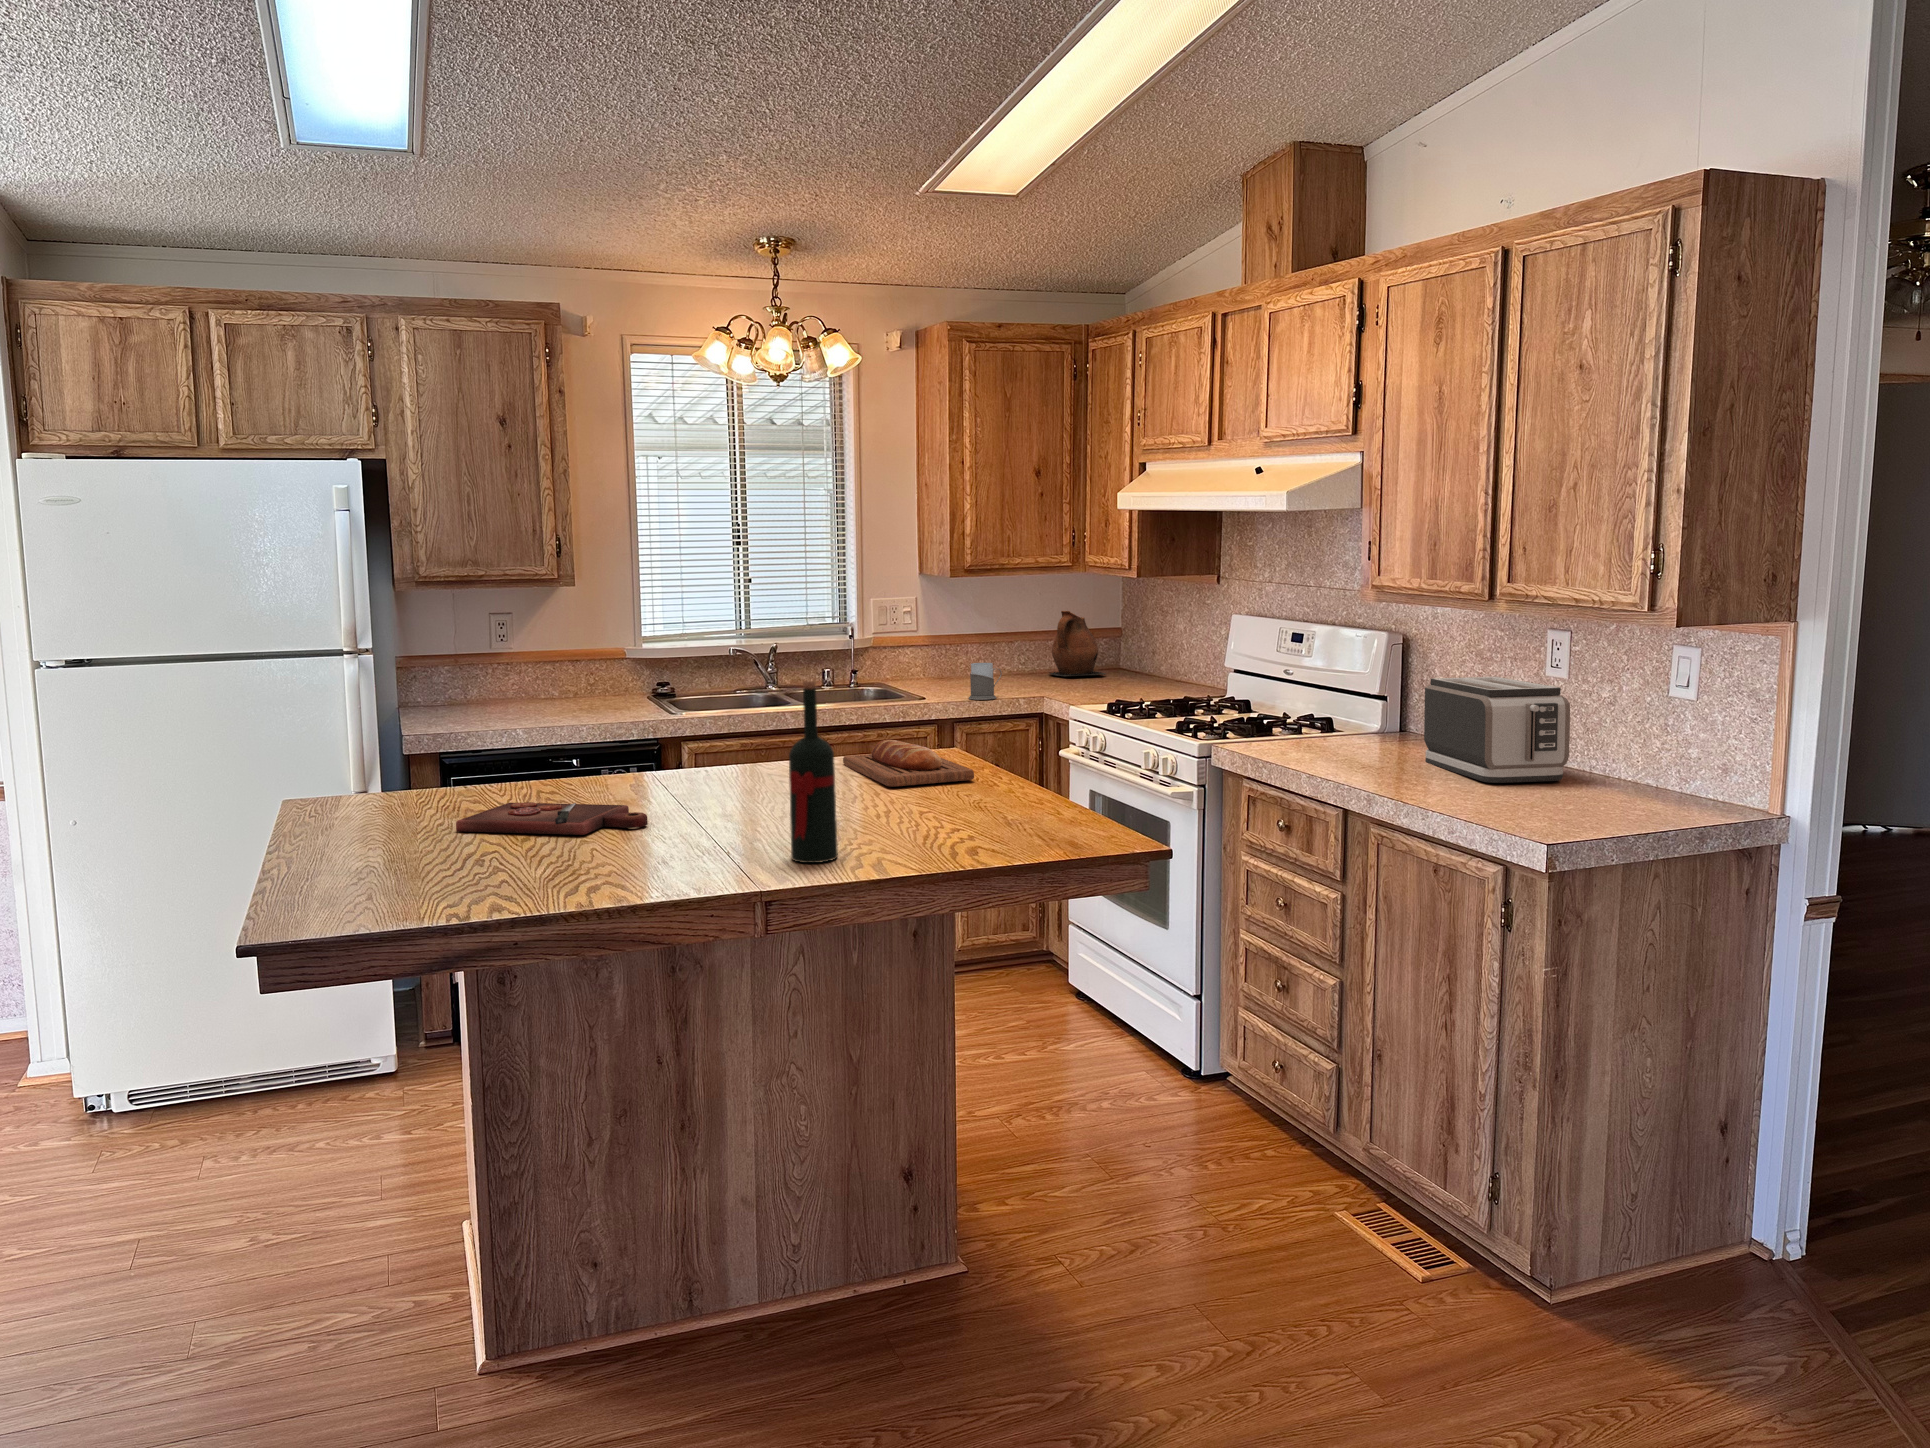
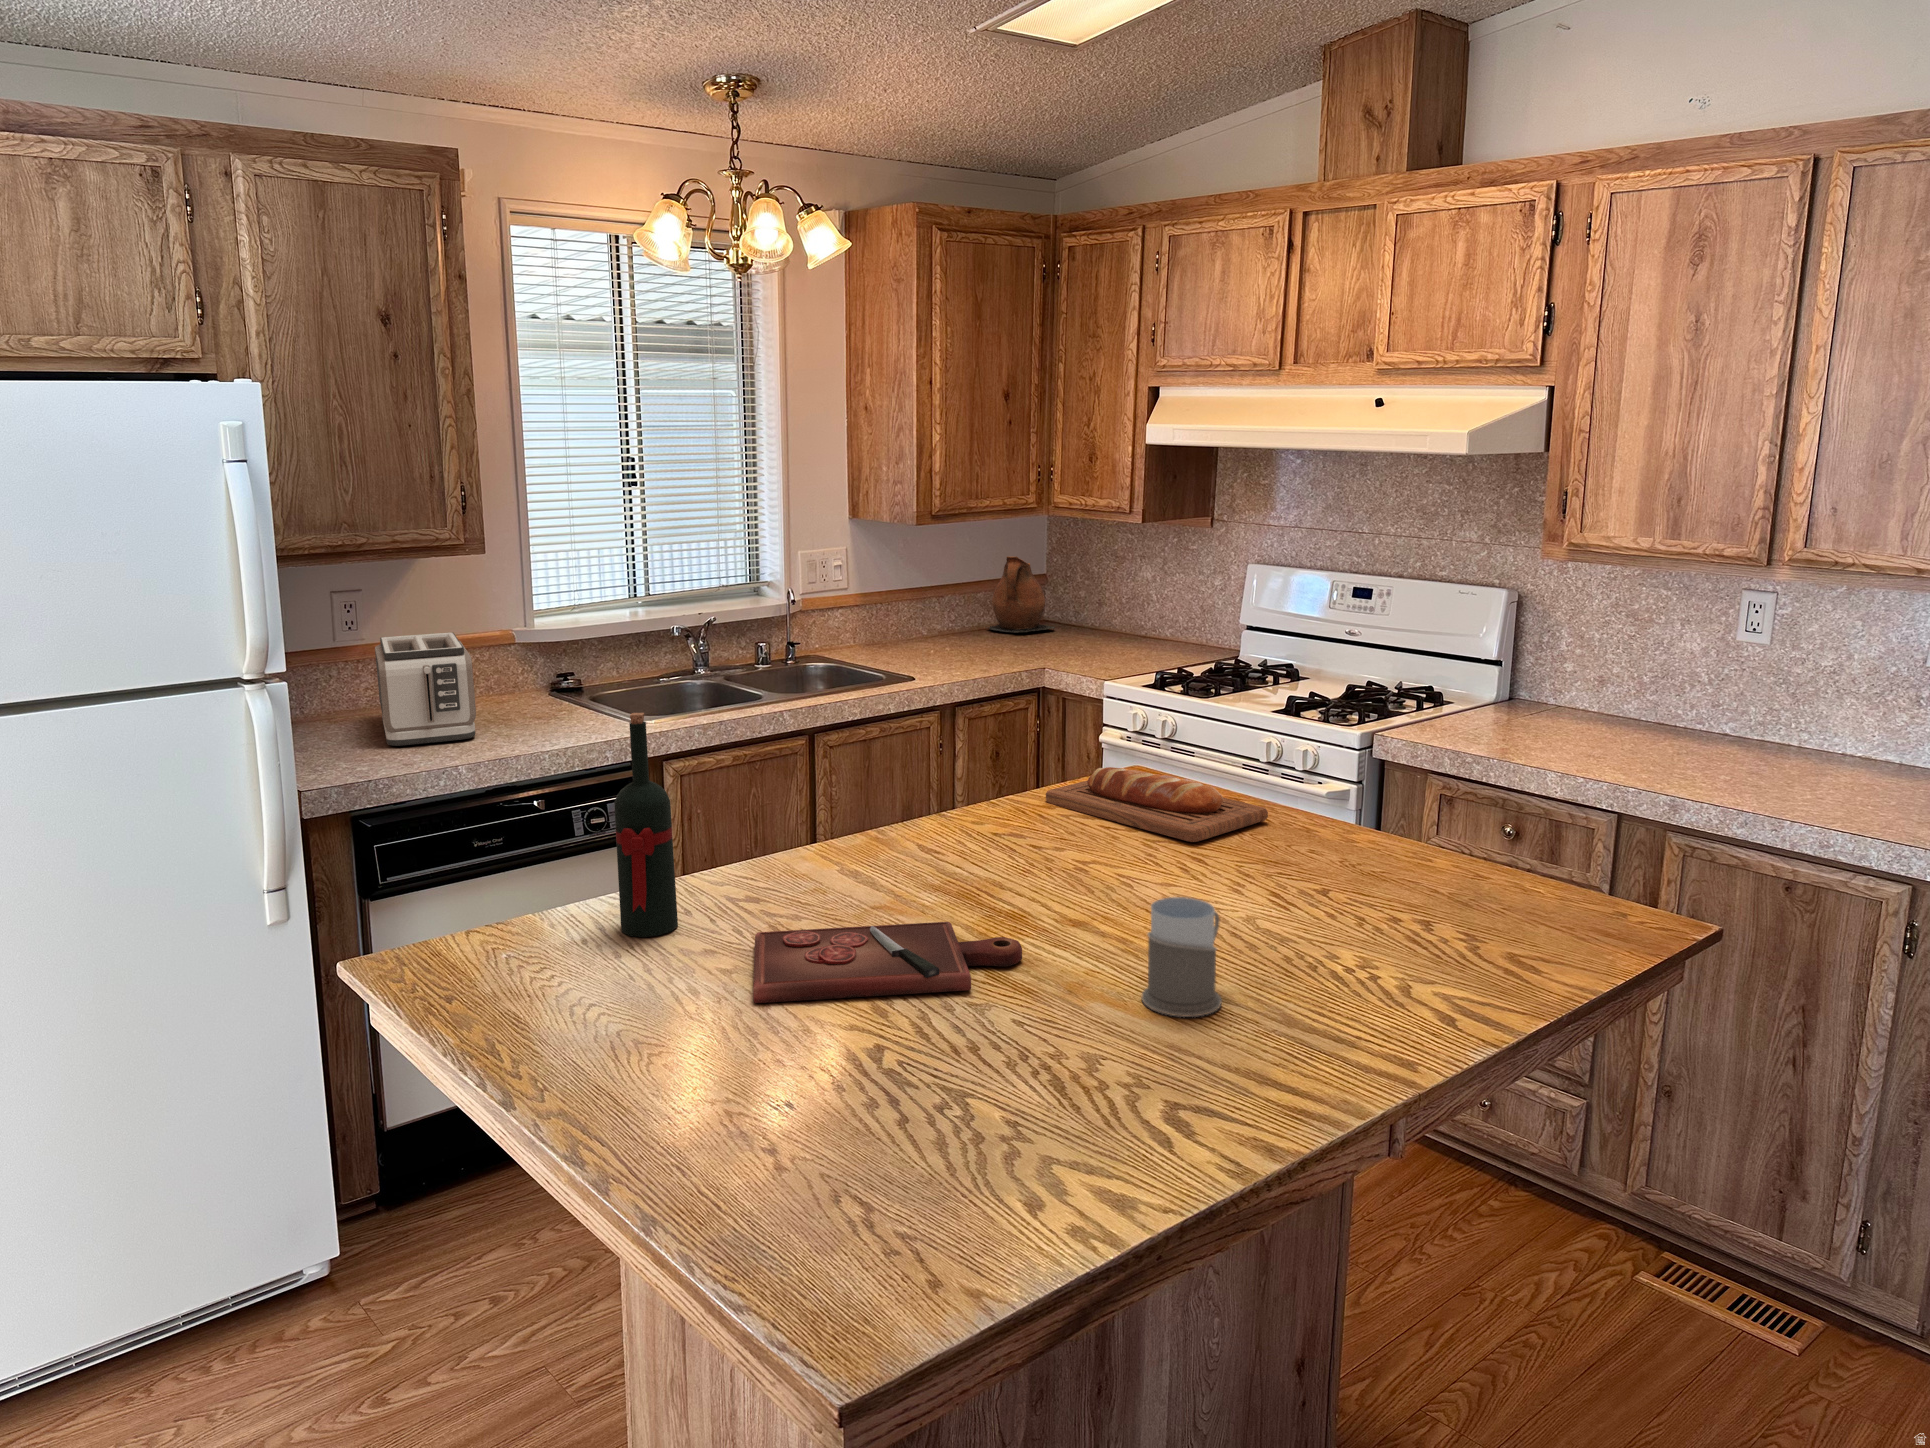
mug: present [969,663,1002,700] -> present [1142,897,1221,1017]
toaster: present [1424,677,1570,783] -> present [375,632,476,746]
wine bottle: present [789,681,838,863] -> present [614,713,678,937]

